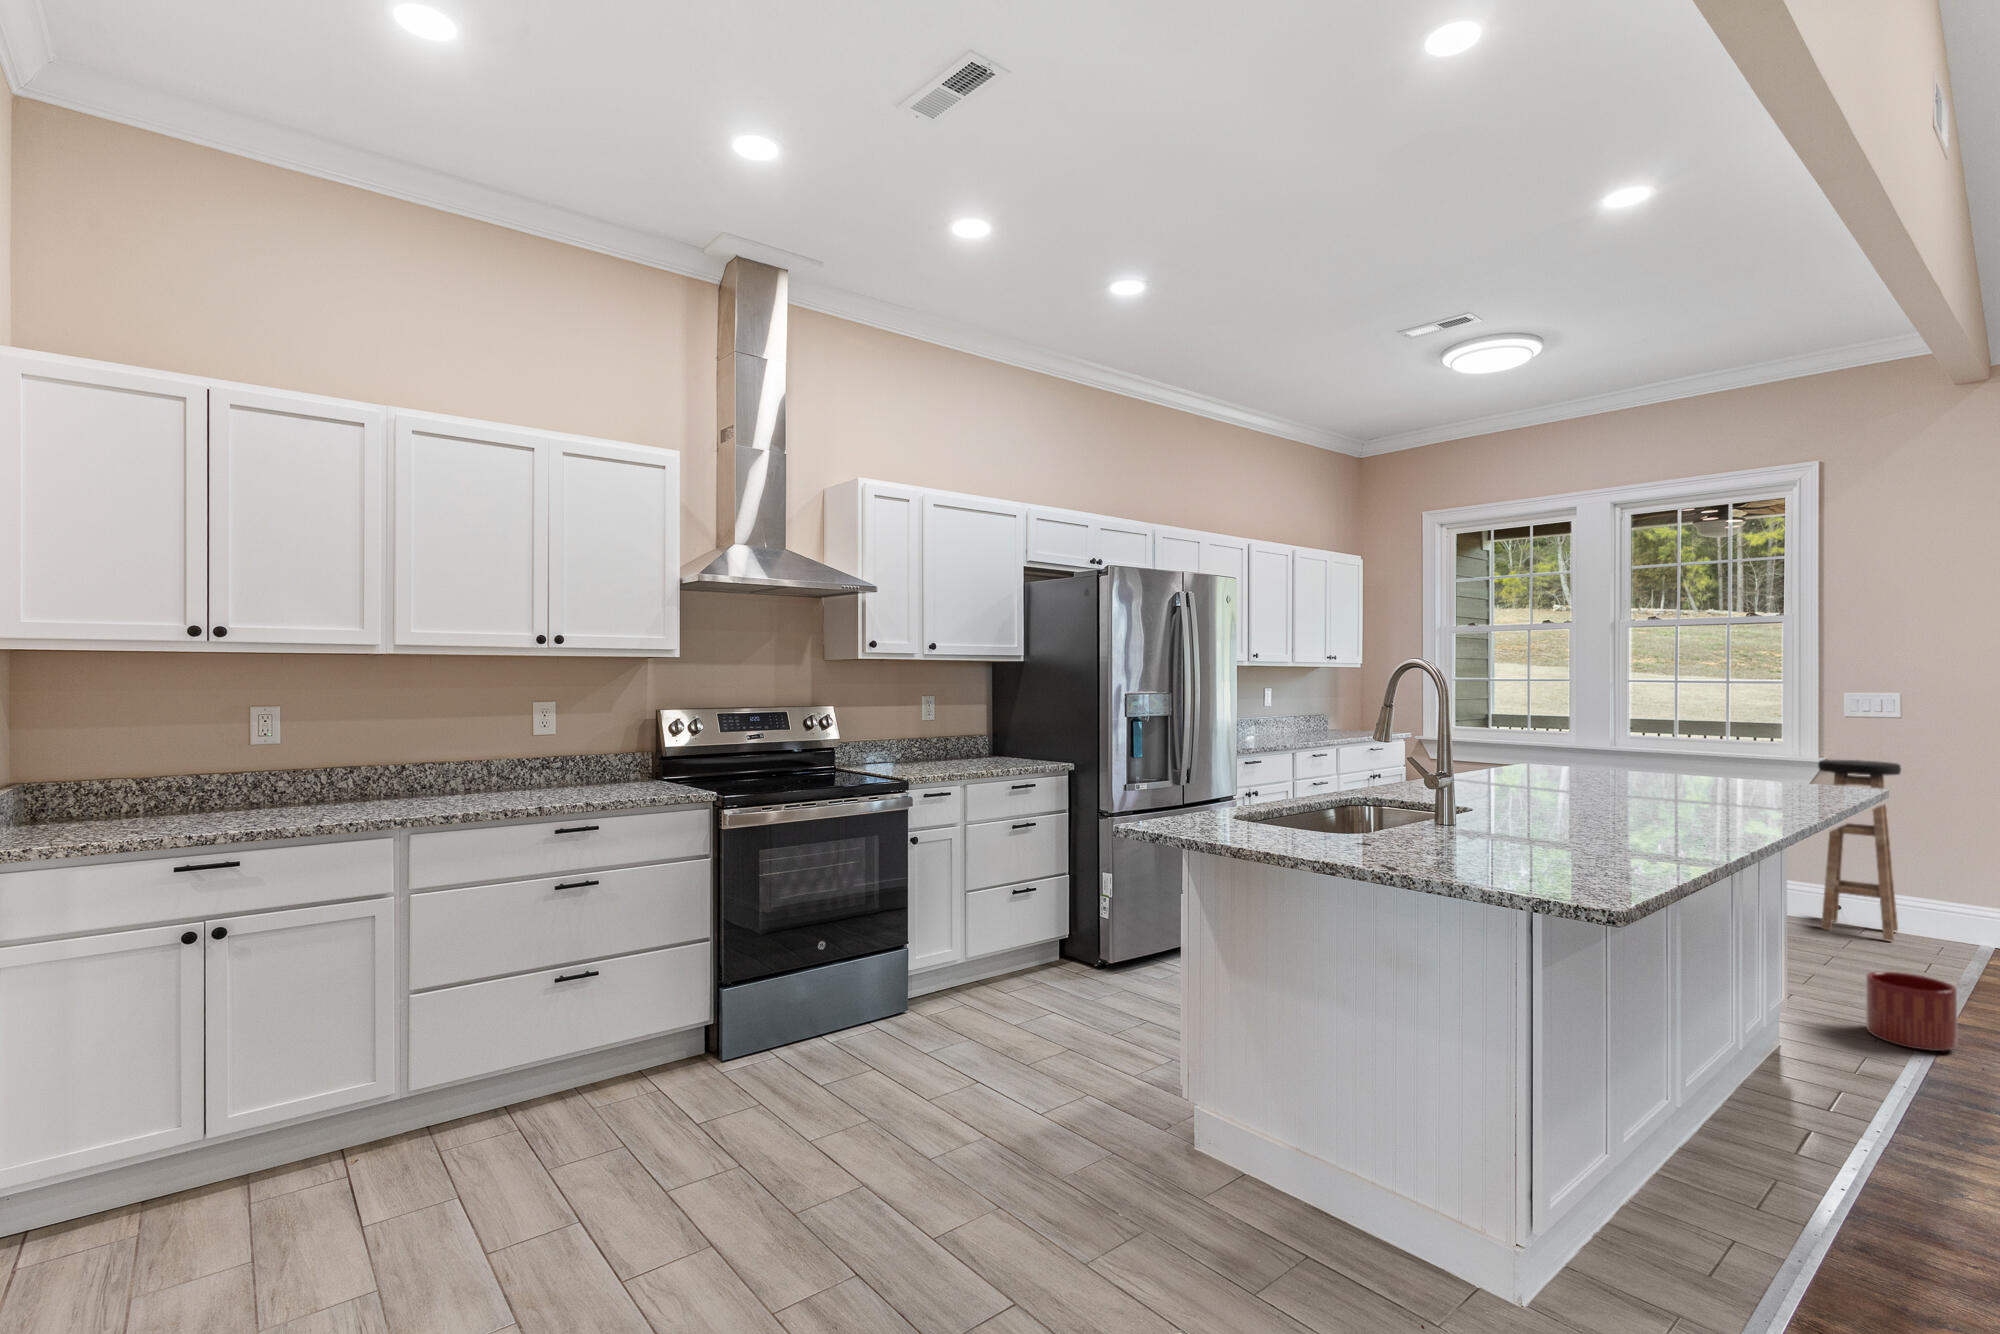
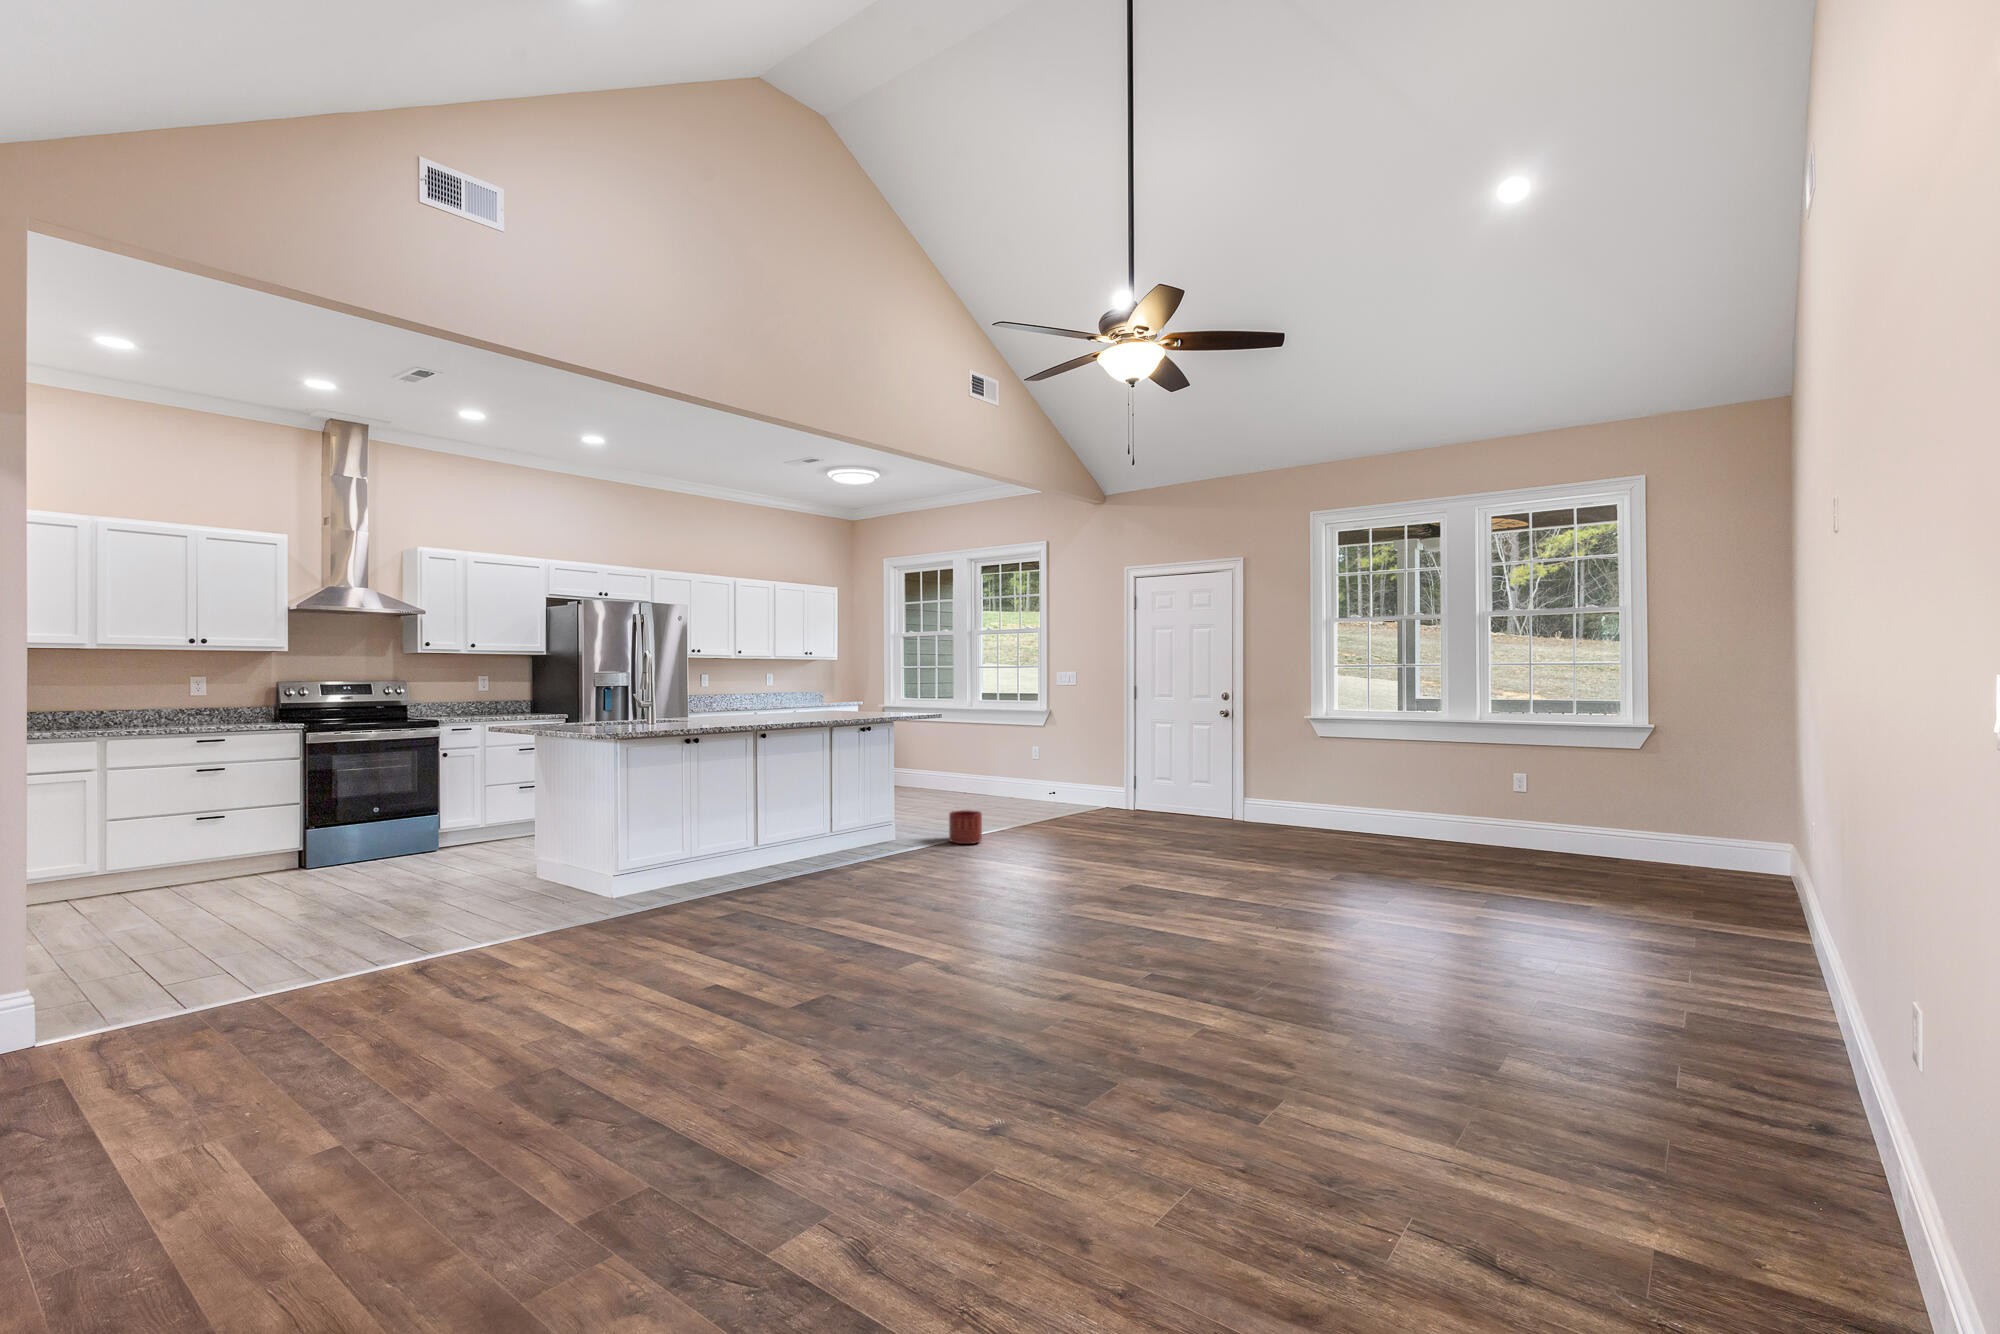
bar stool: present [1818,760,1901,940] -> none [1033,712,1074,810]

